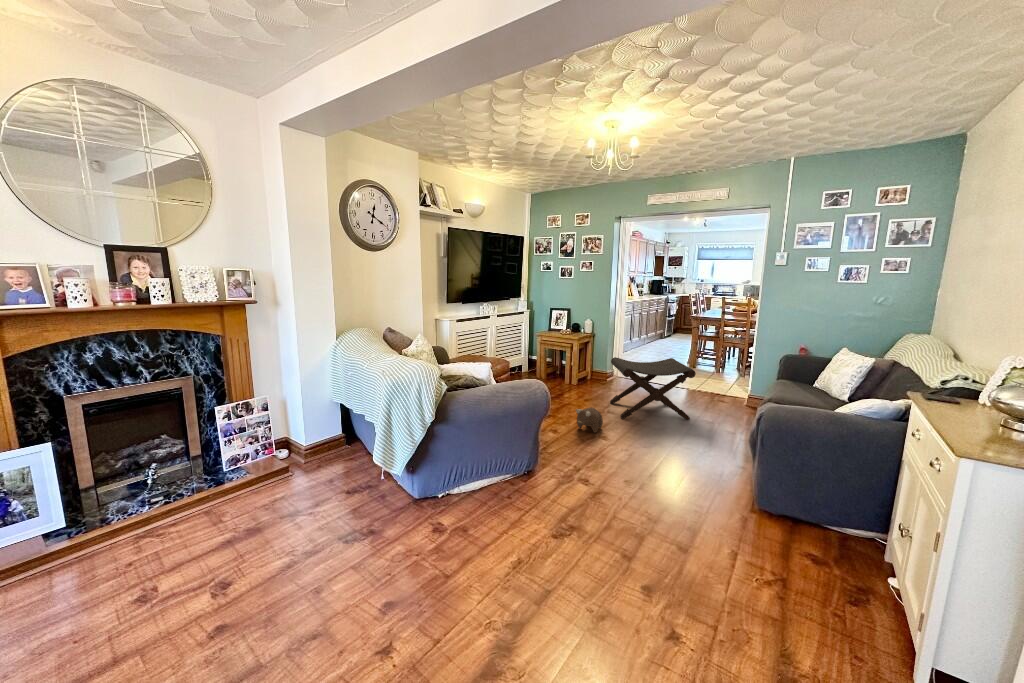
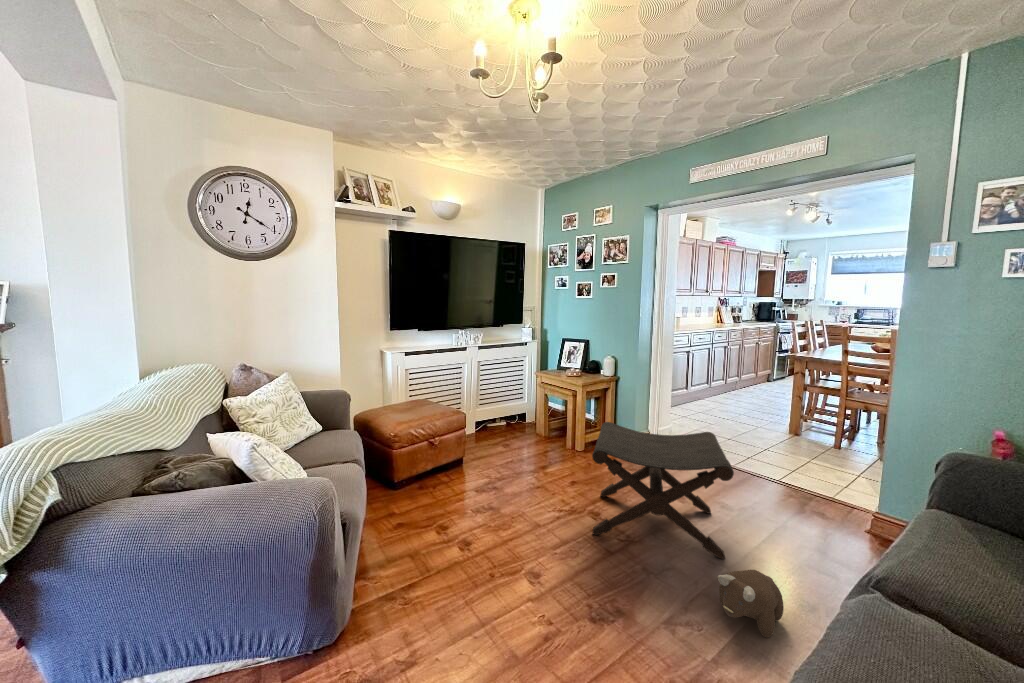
plush toy: present [576,408,603,433] -> present [718,570,784,638]

